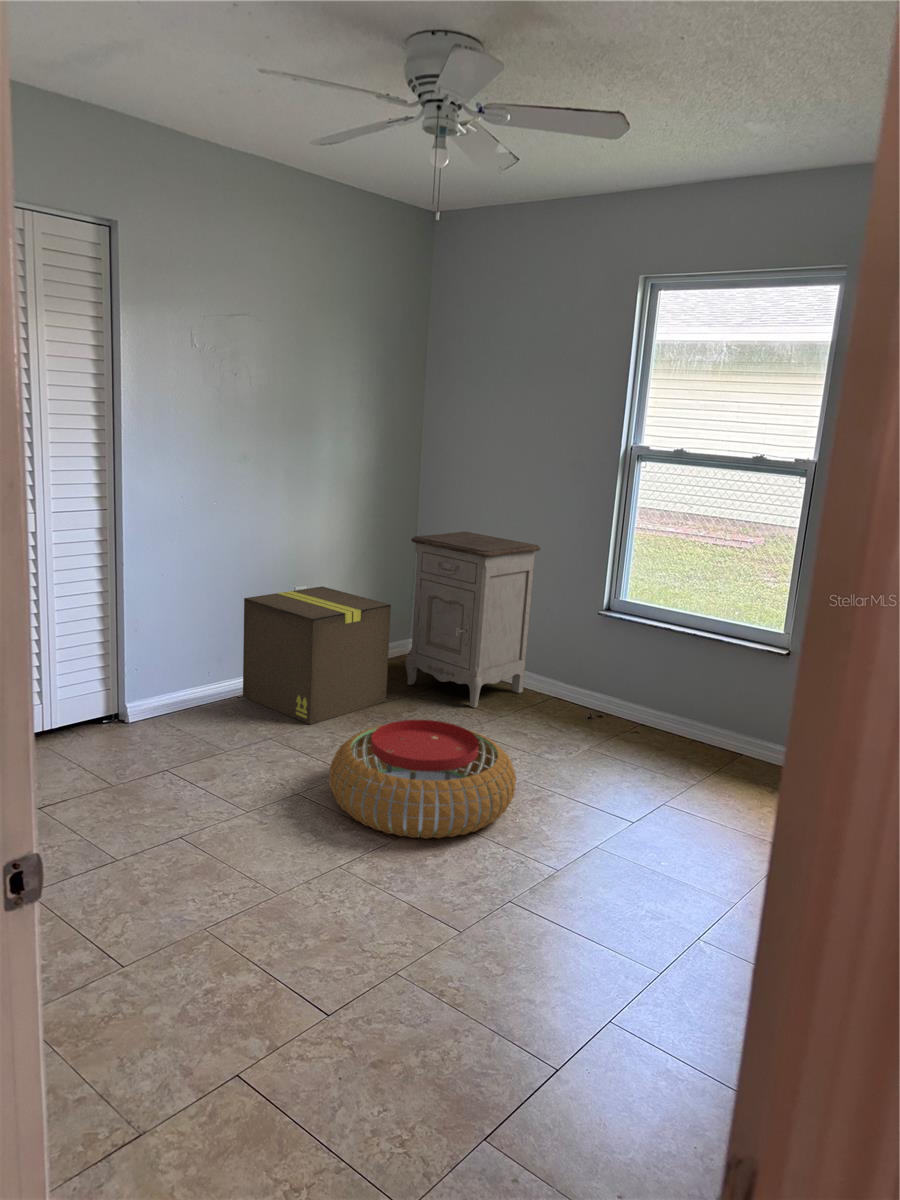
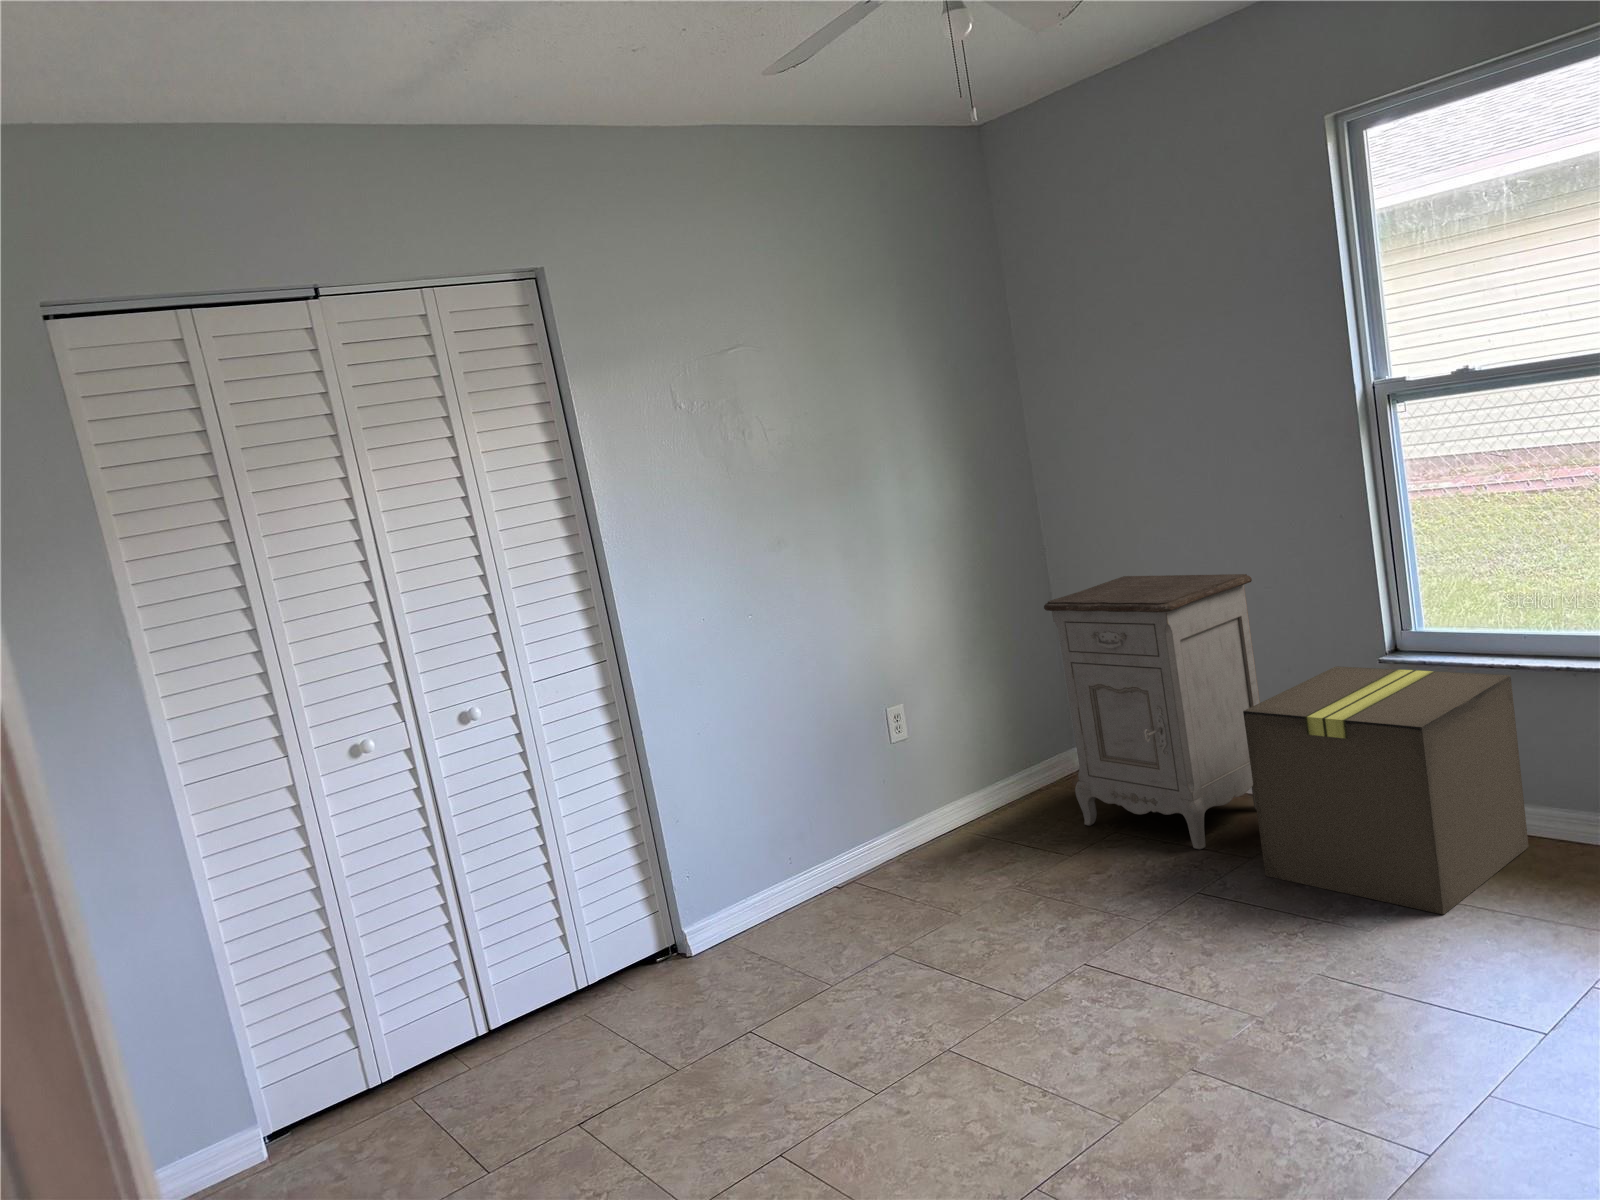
cardboard box: present [243,586,391,725] -> present [1243,666,1529,915]
pouf: present [329,720,516,839] -> none [988,898,1314,1117]

